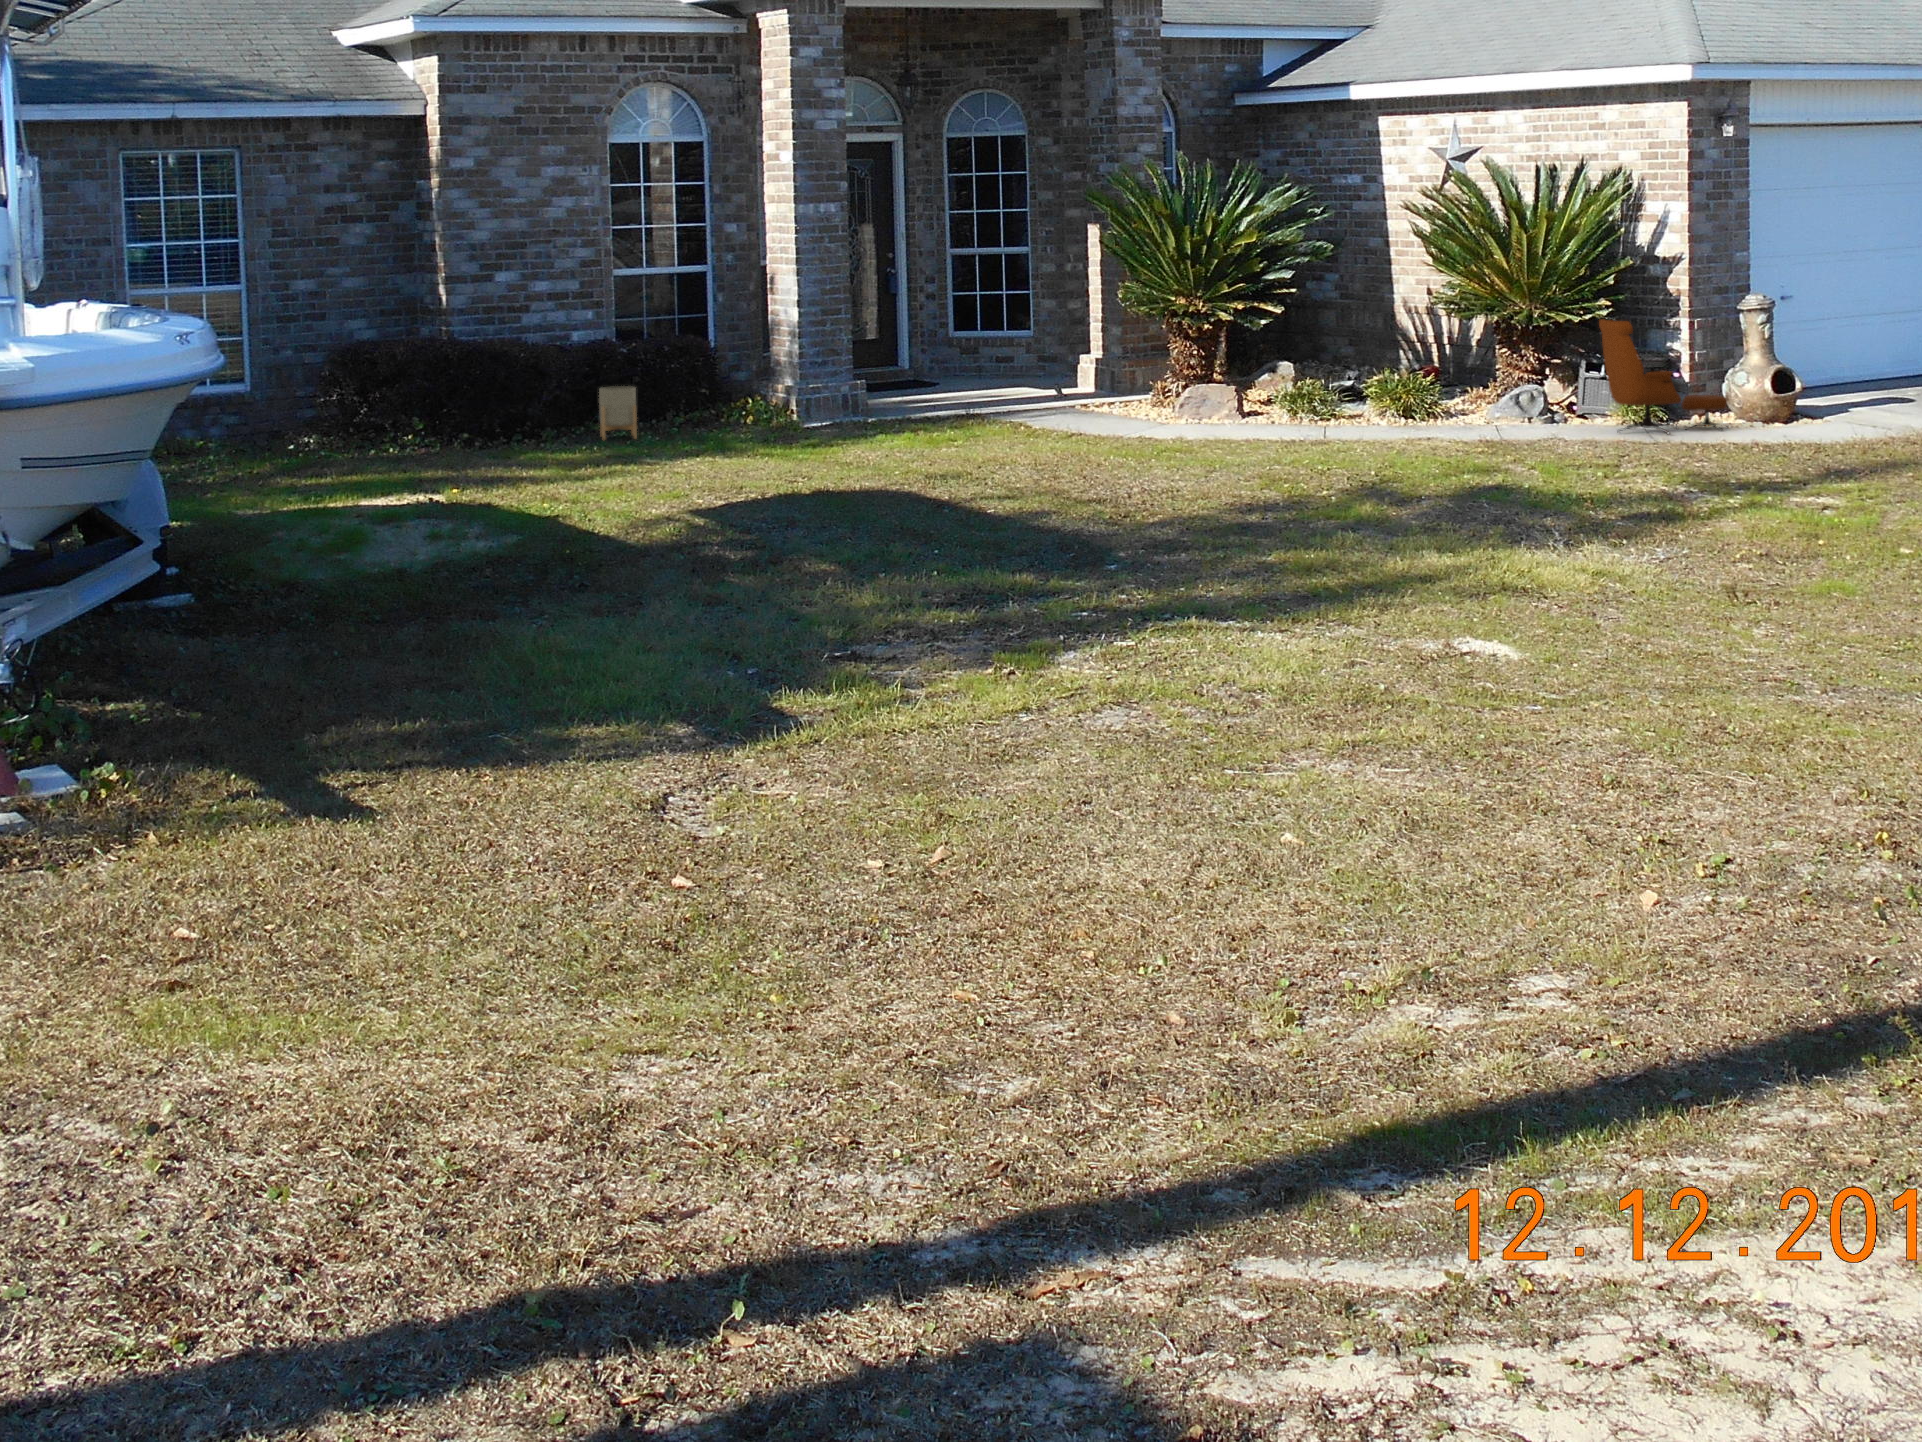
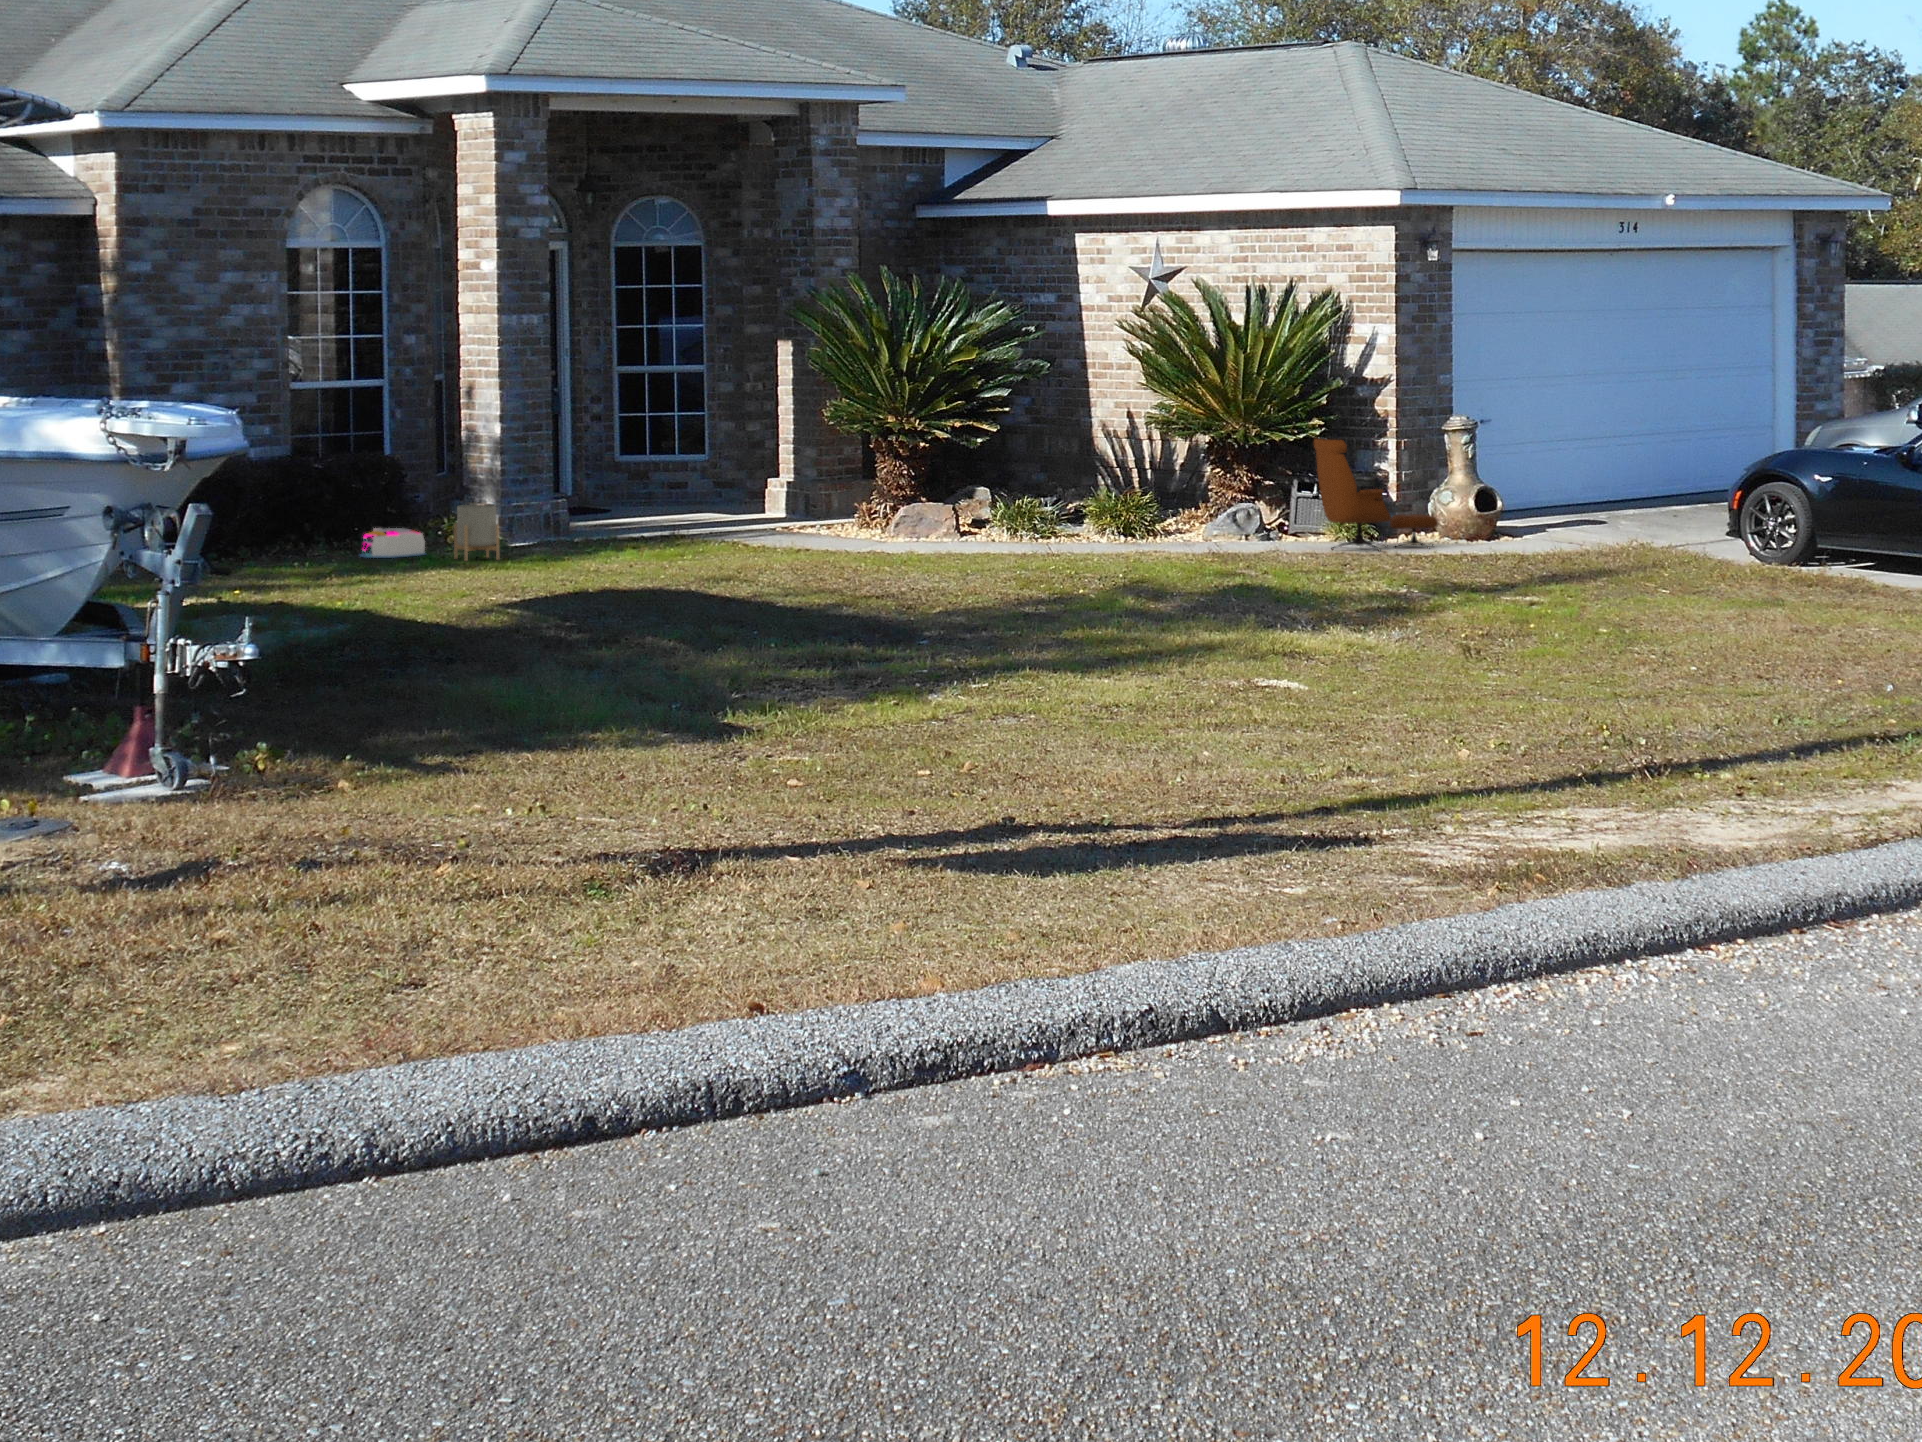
planter: present [599,386,637,440] -> present [454,505,499,561]
storage bin: none [673,405,735,434] -> present [360,528,426,558]

